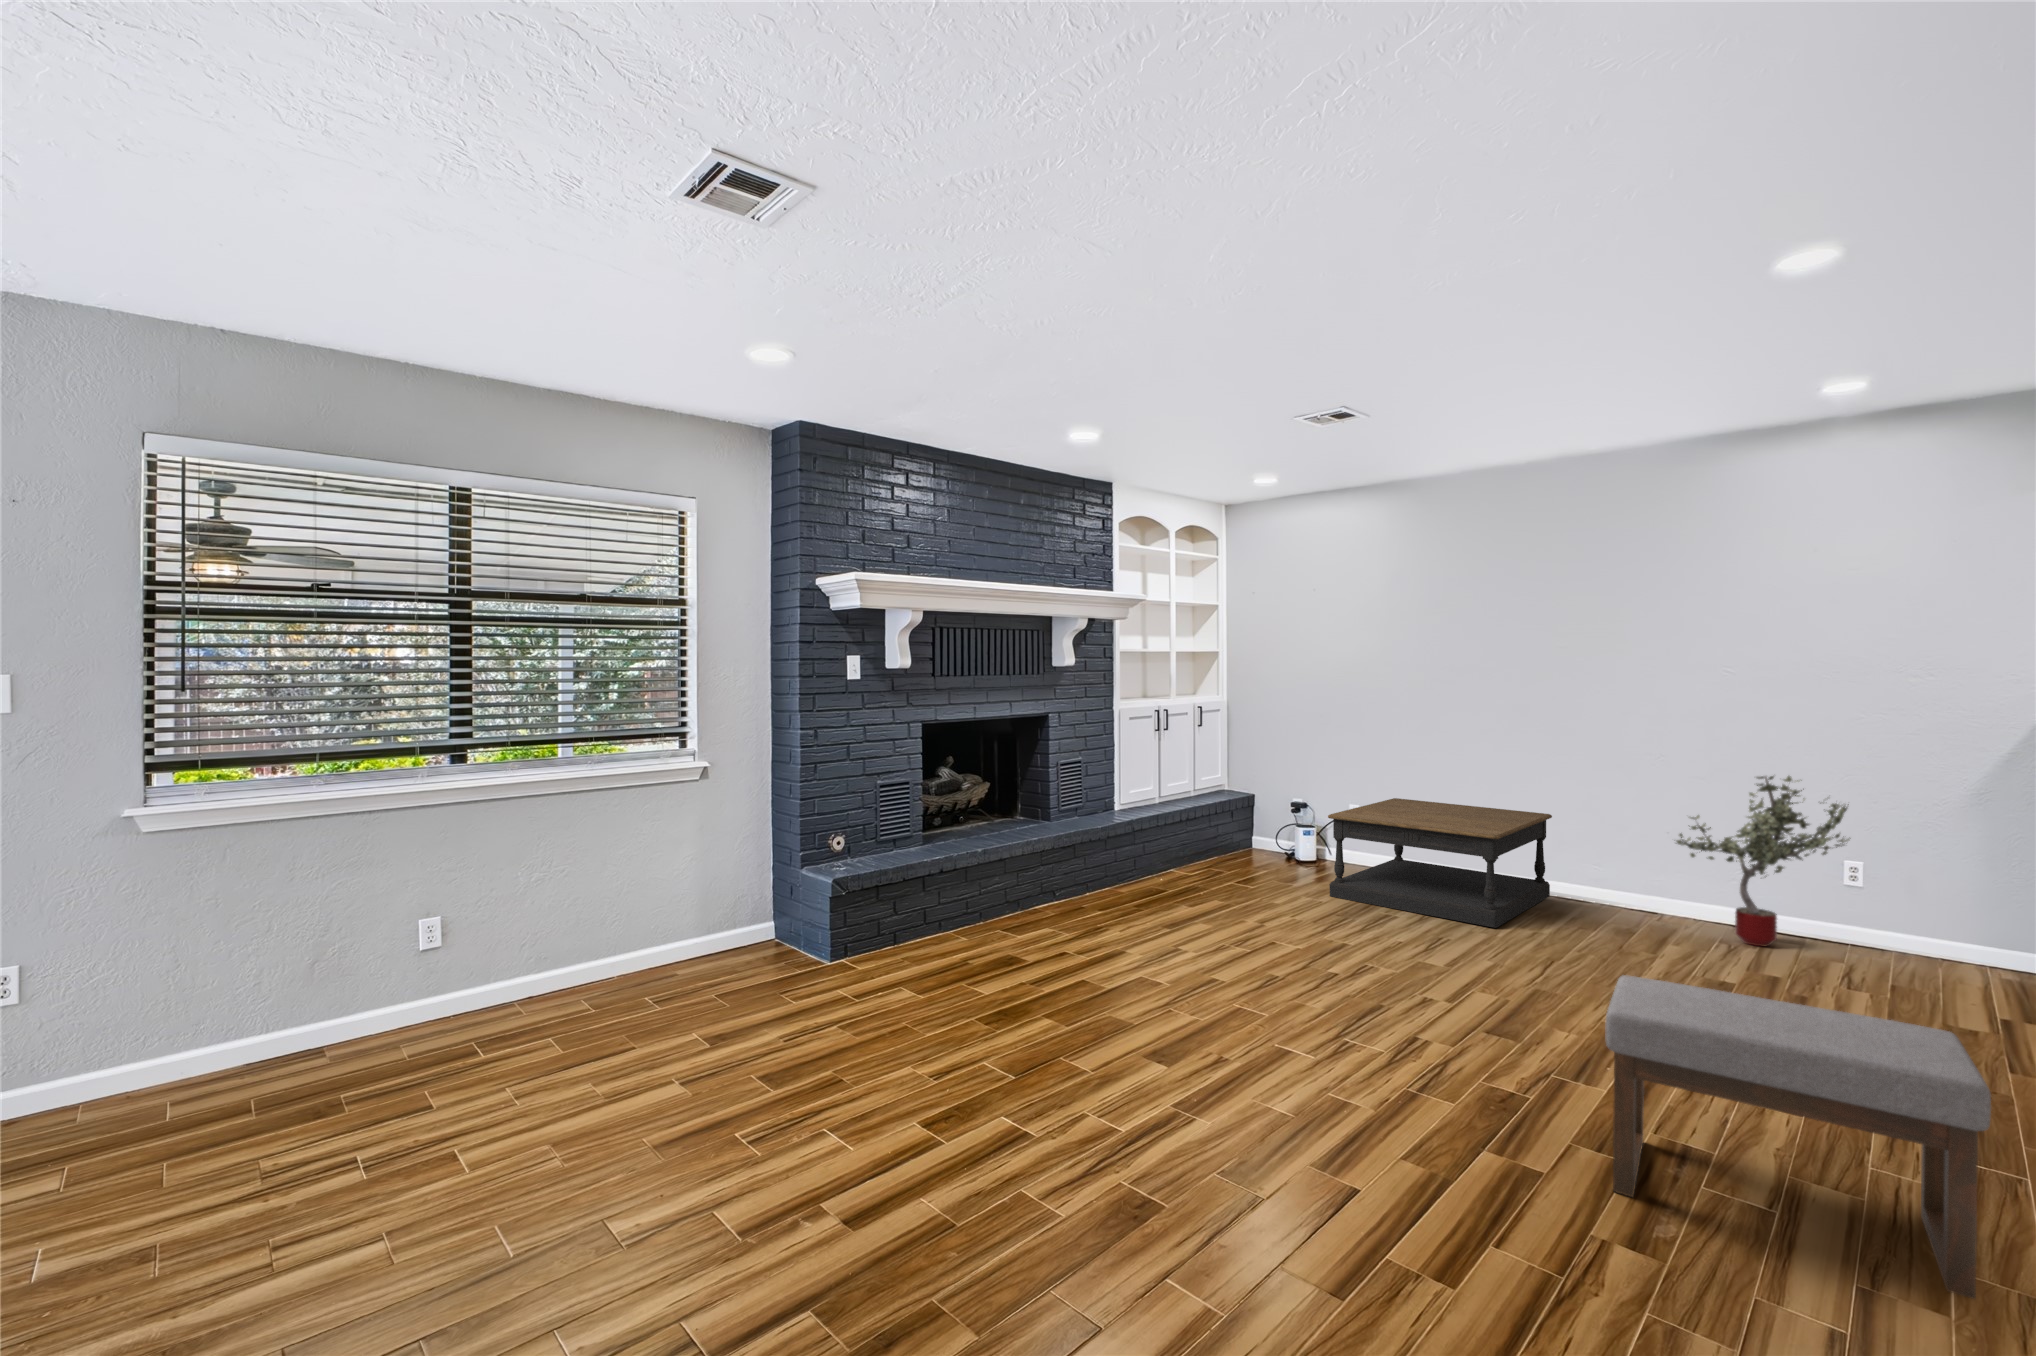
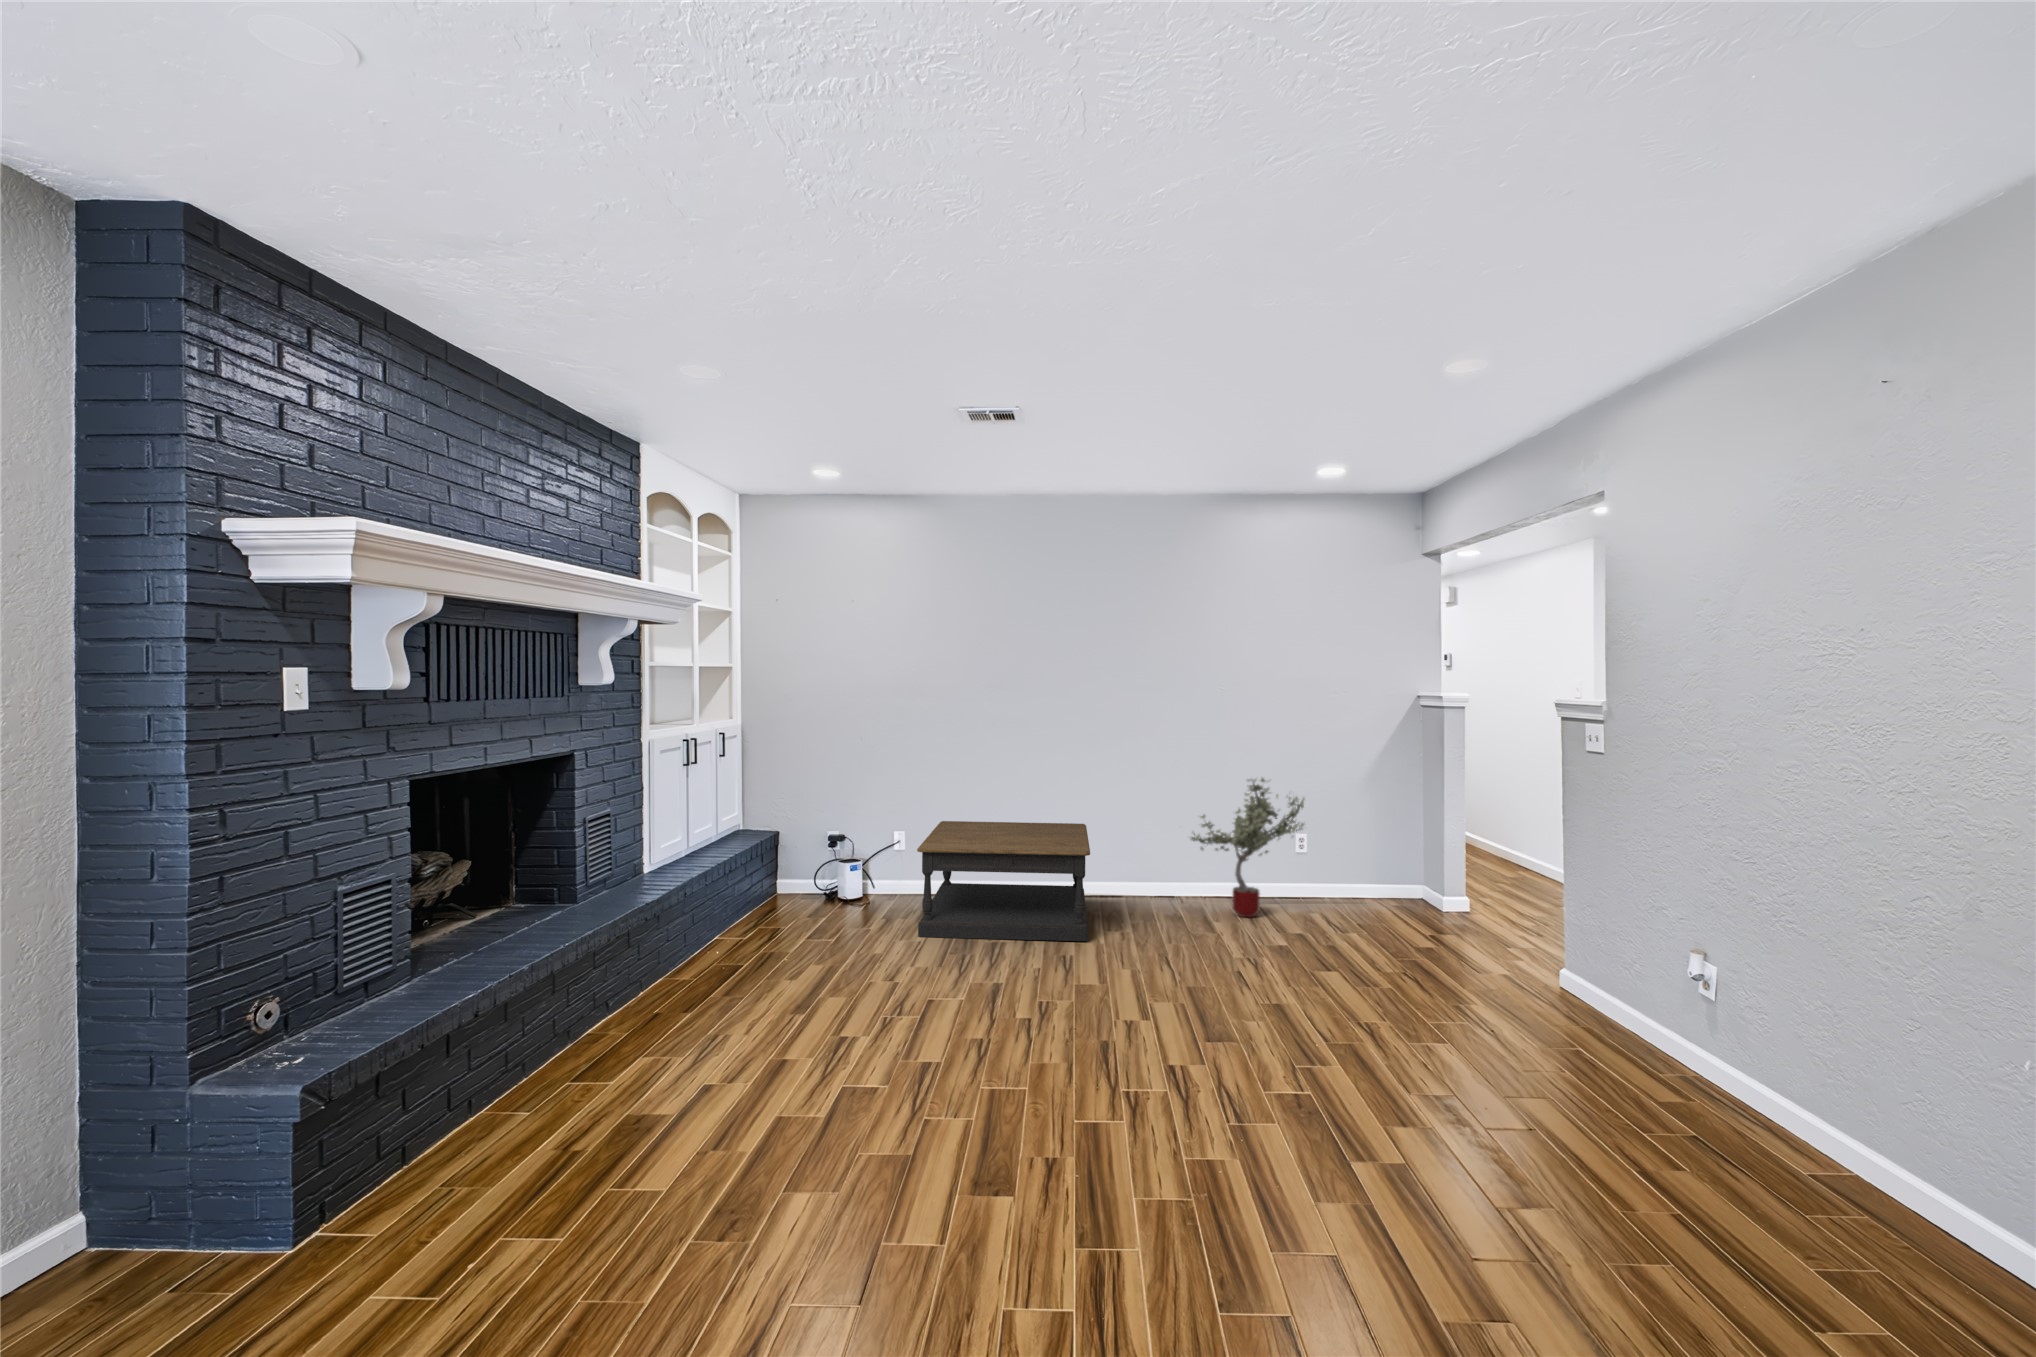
ottoman: present [1606,975,1991,1299] -> none [1400,979,1699,1196]

